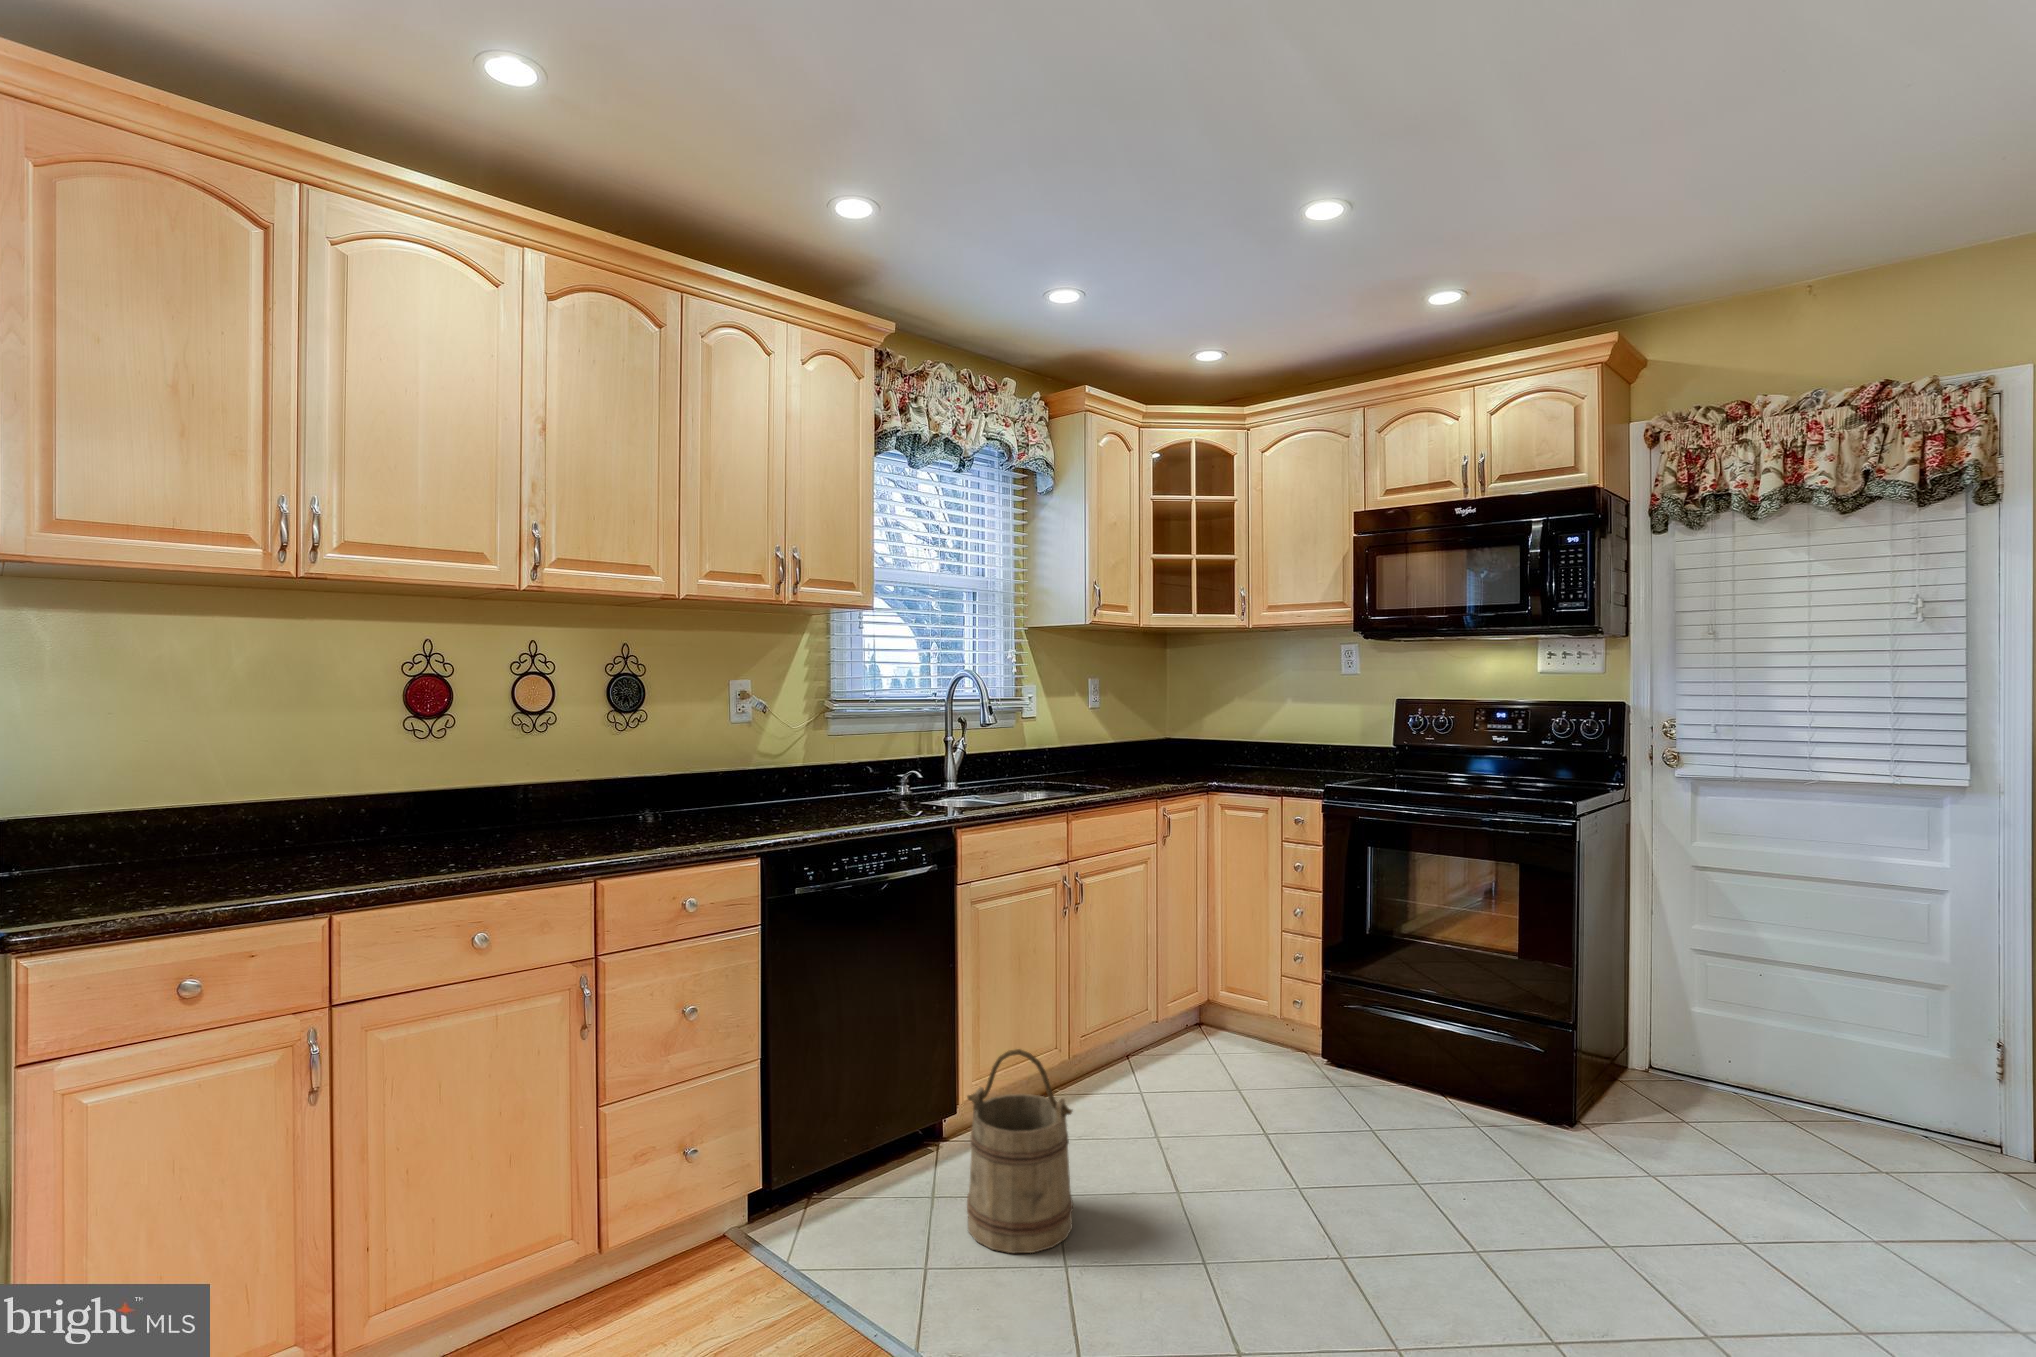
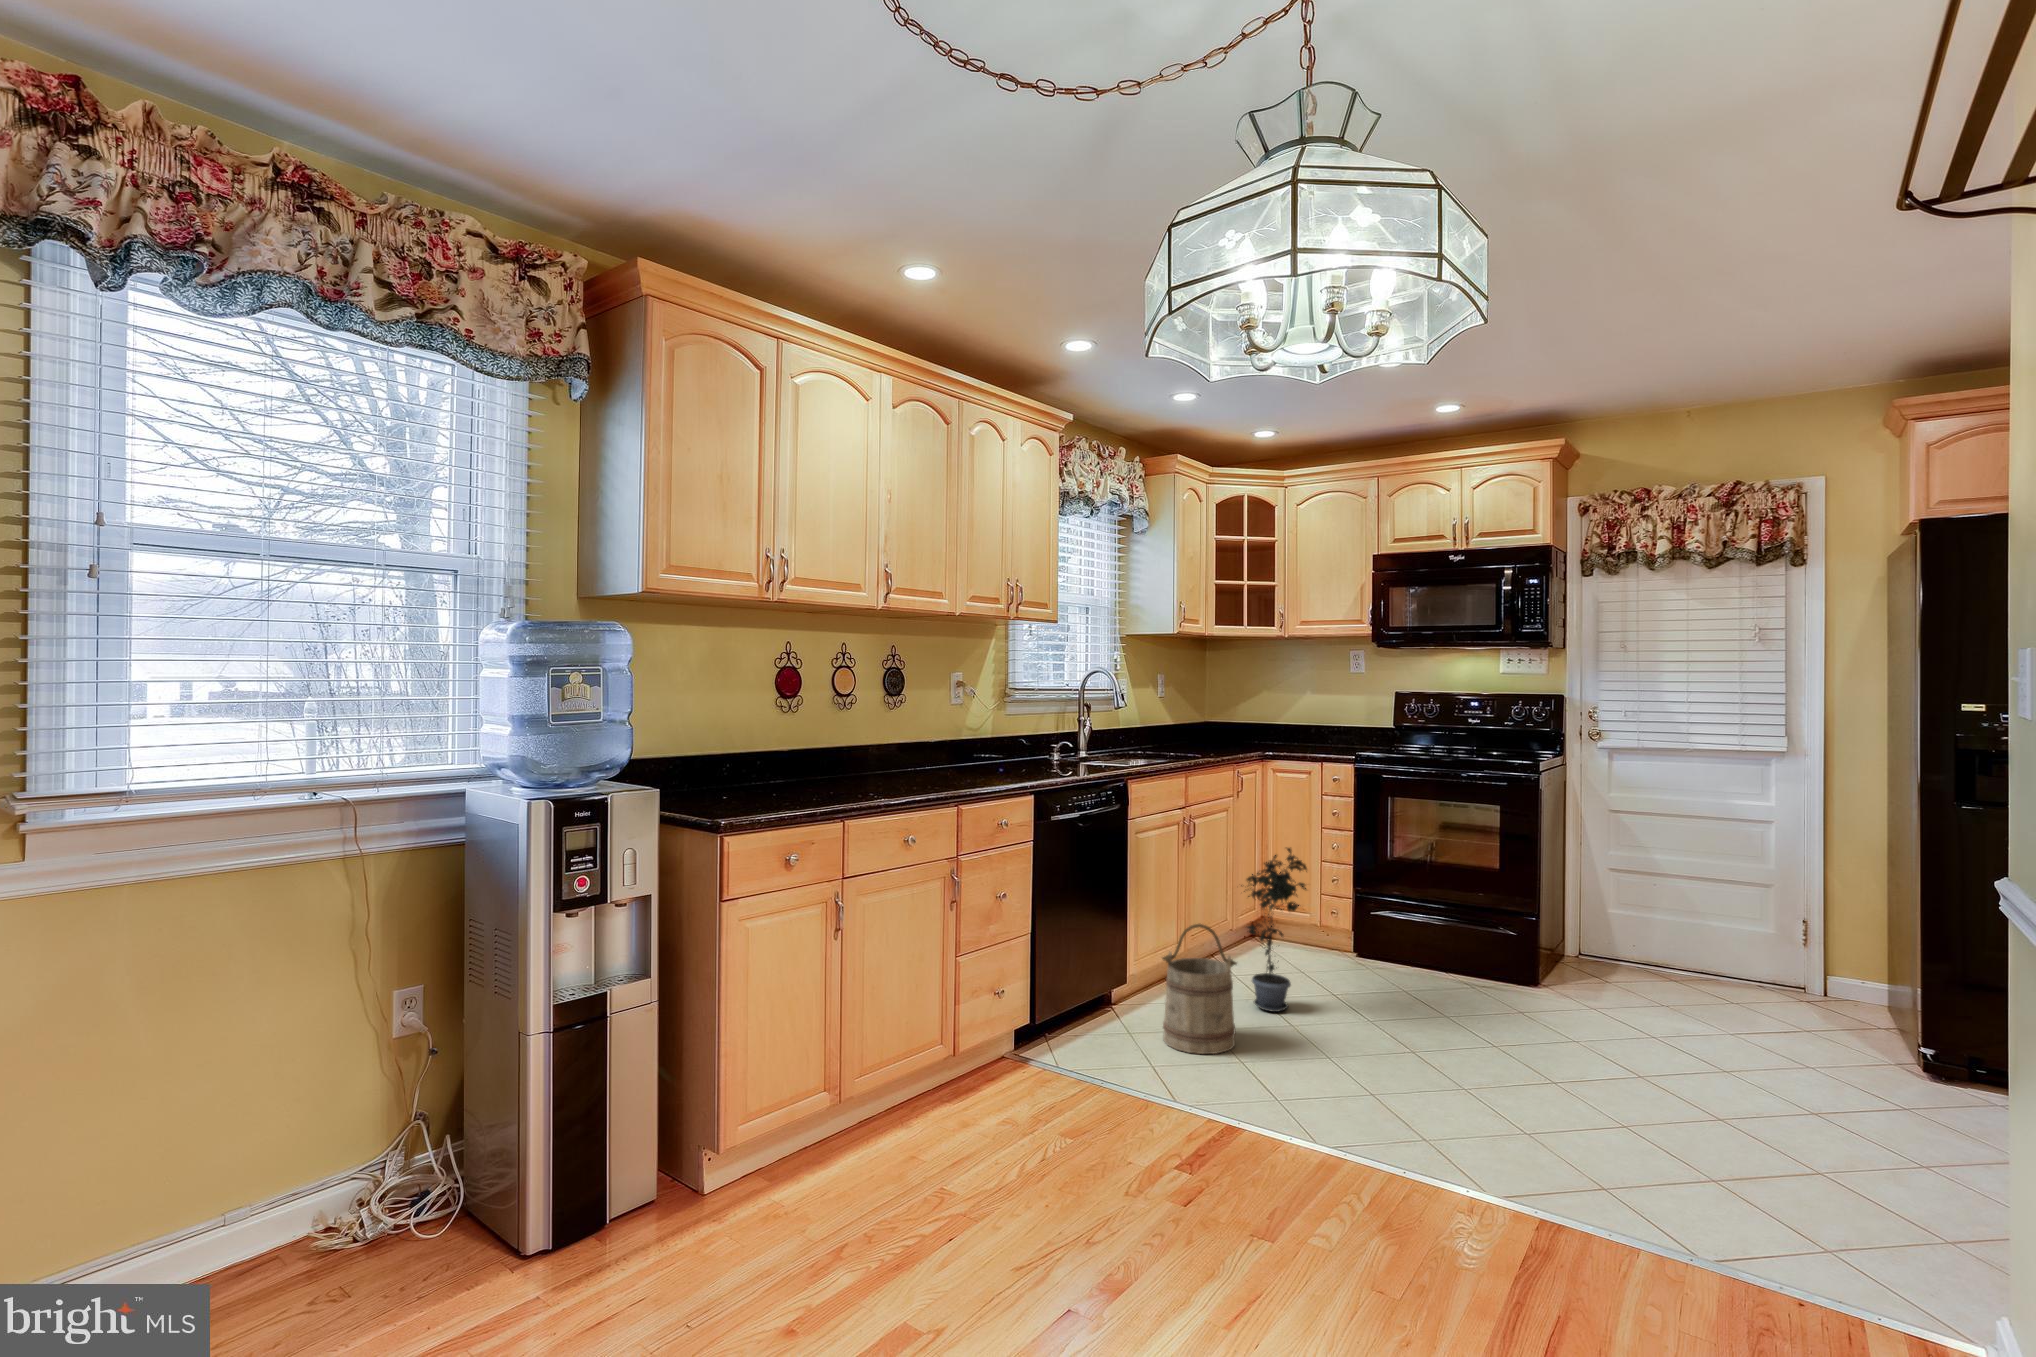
potted plant: none [1111,927,1212,1168] -> present [1241,848,1307,1012]

